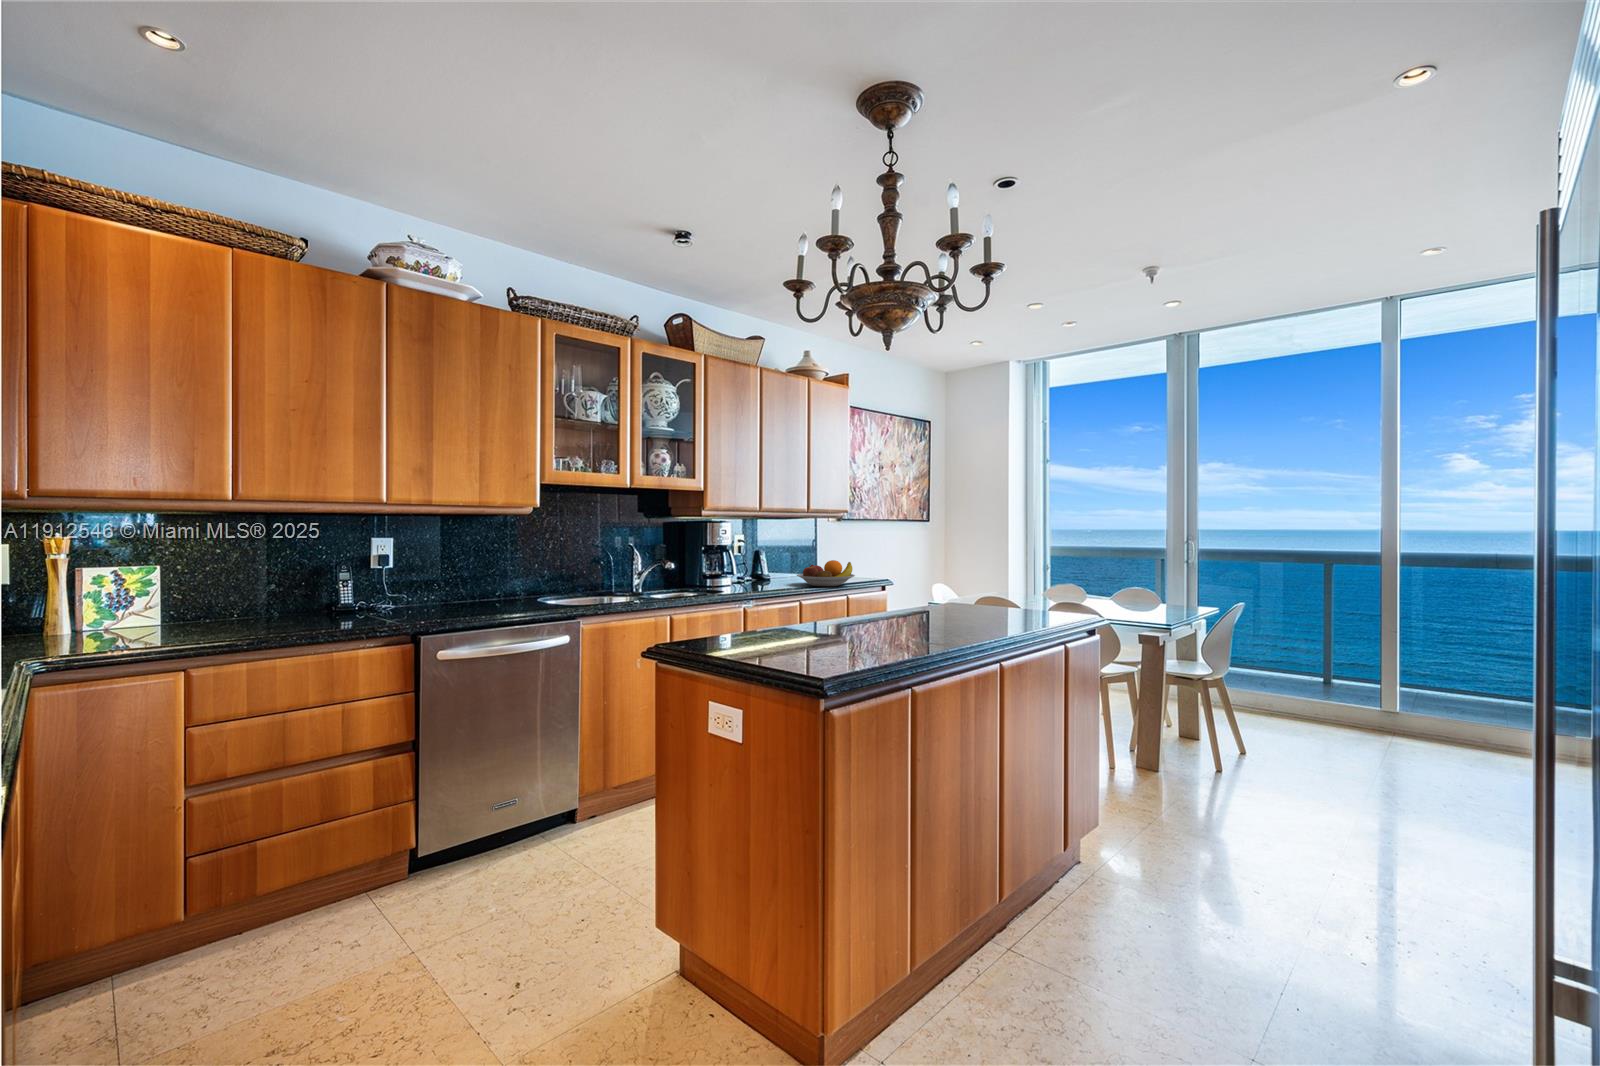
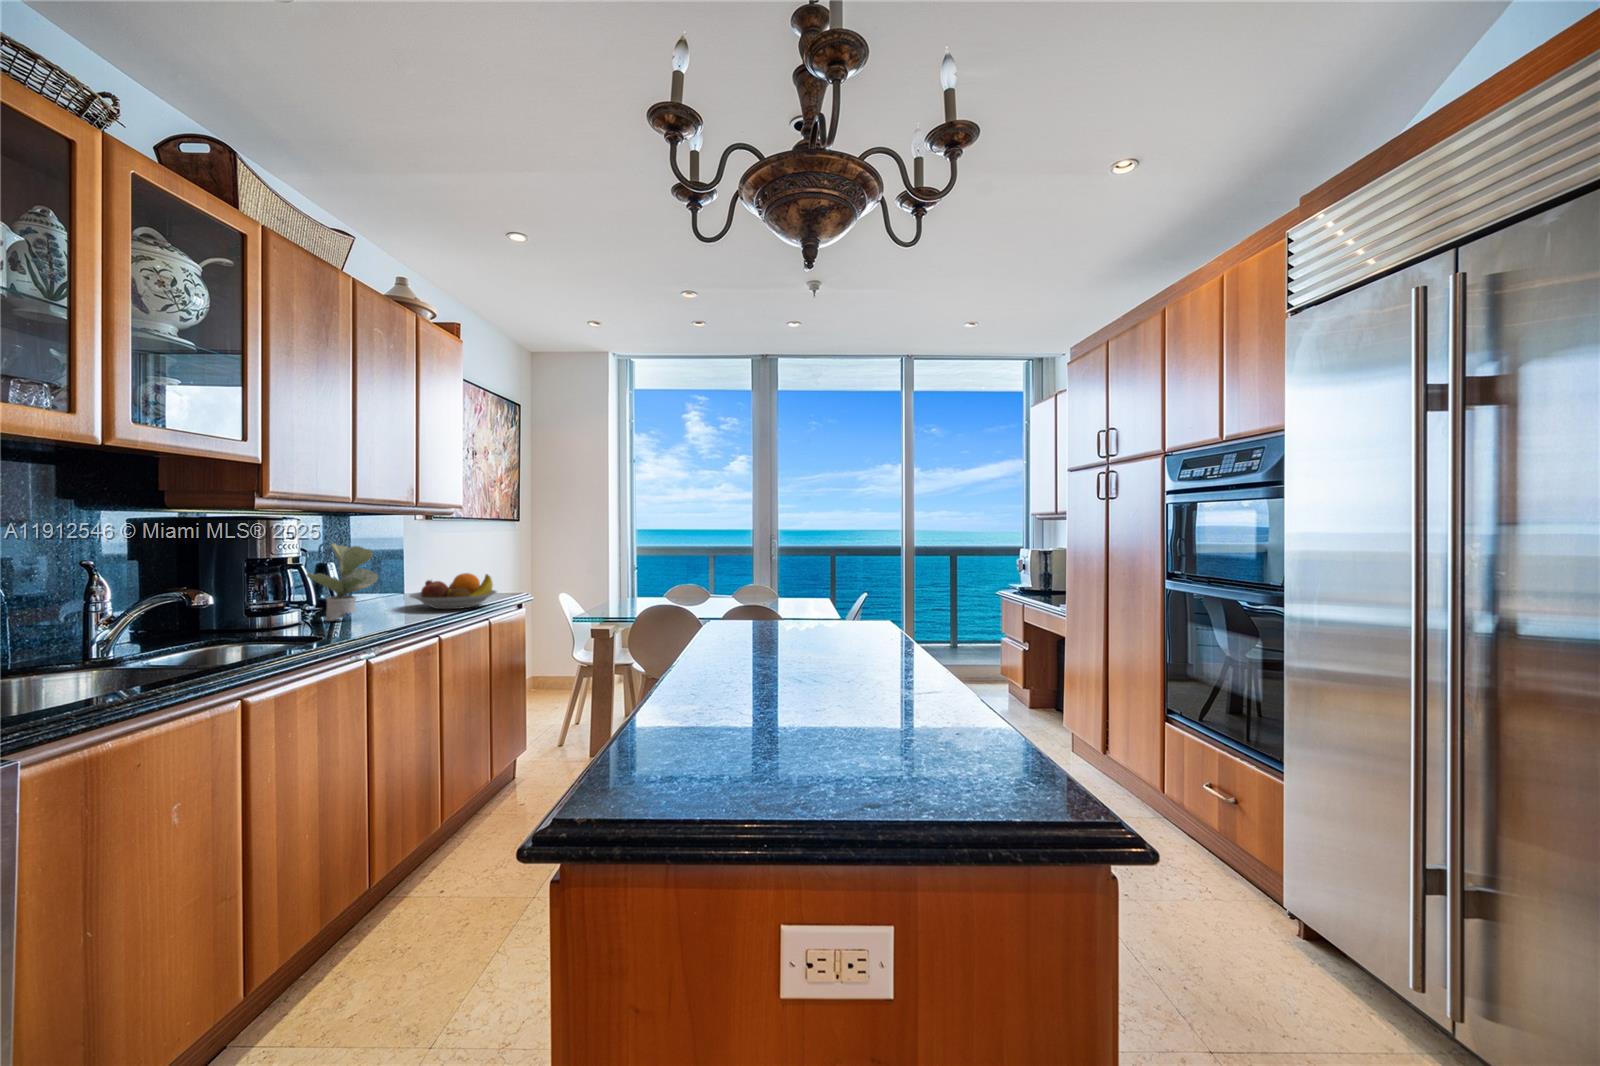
potted plant: none [730,535,772,587] -> present [307,544,378,621]

